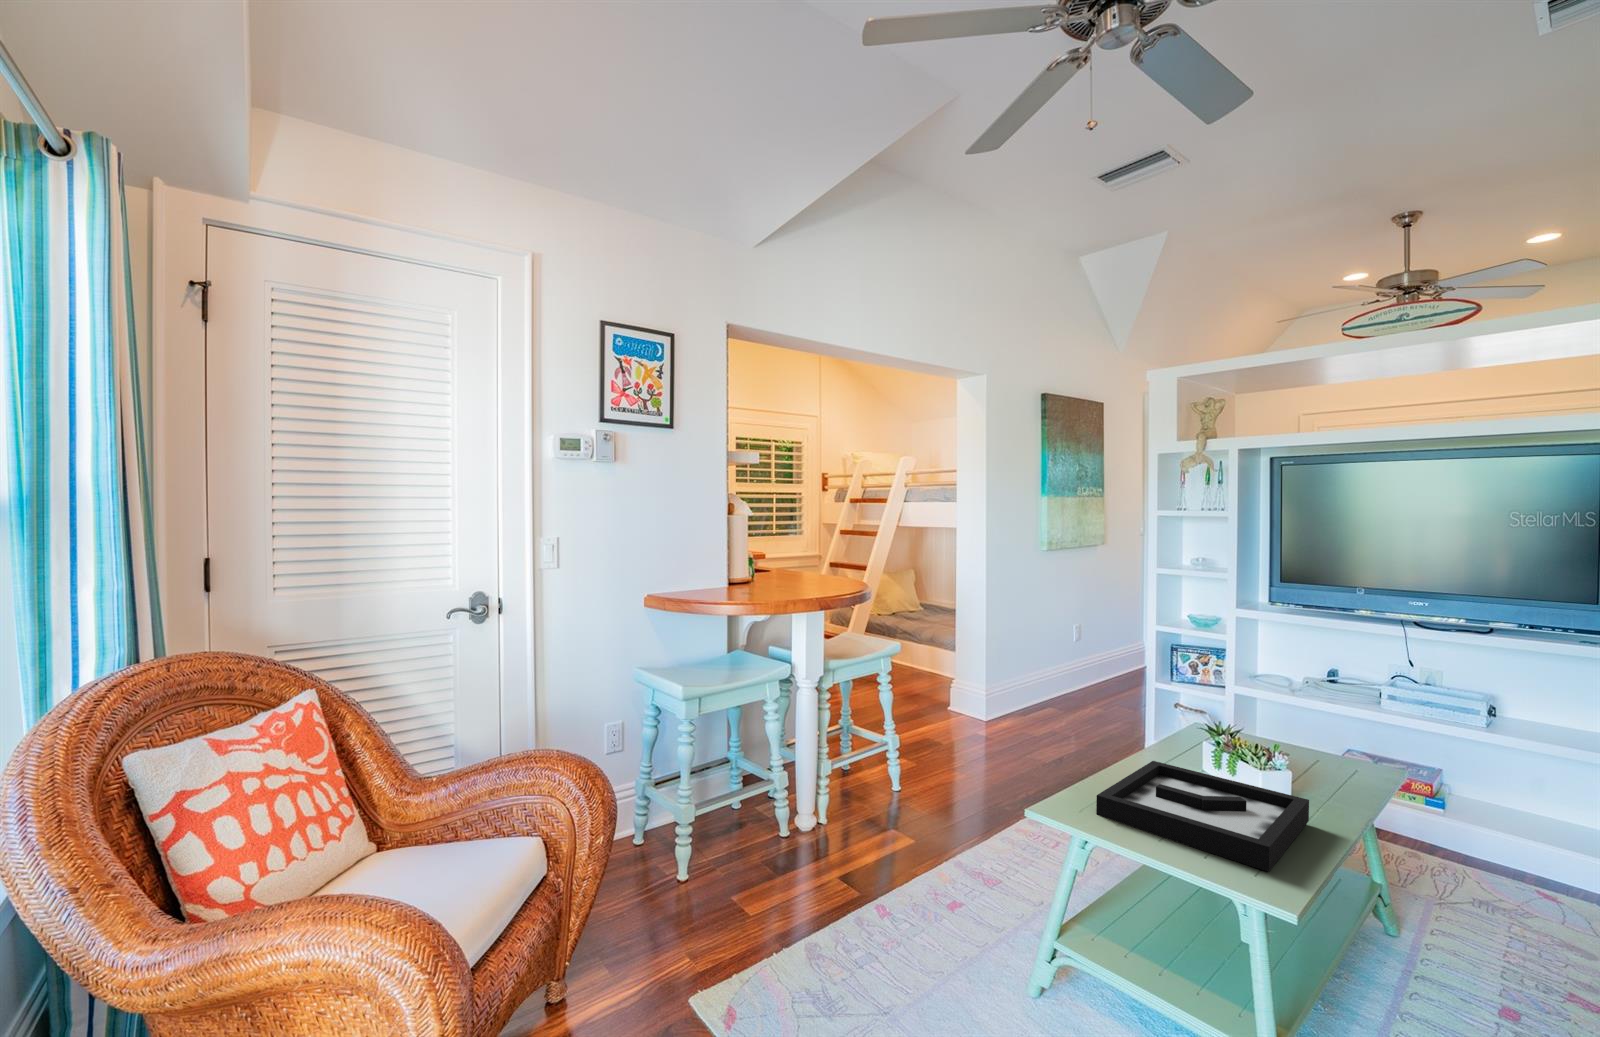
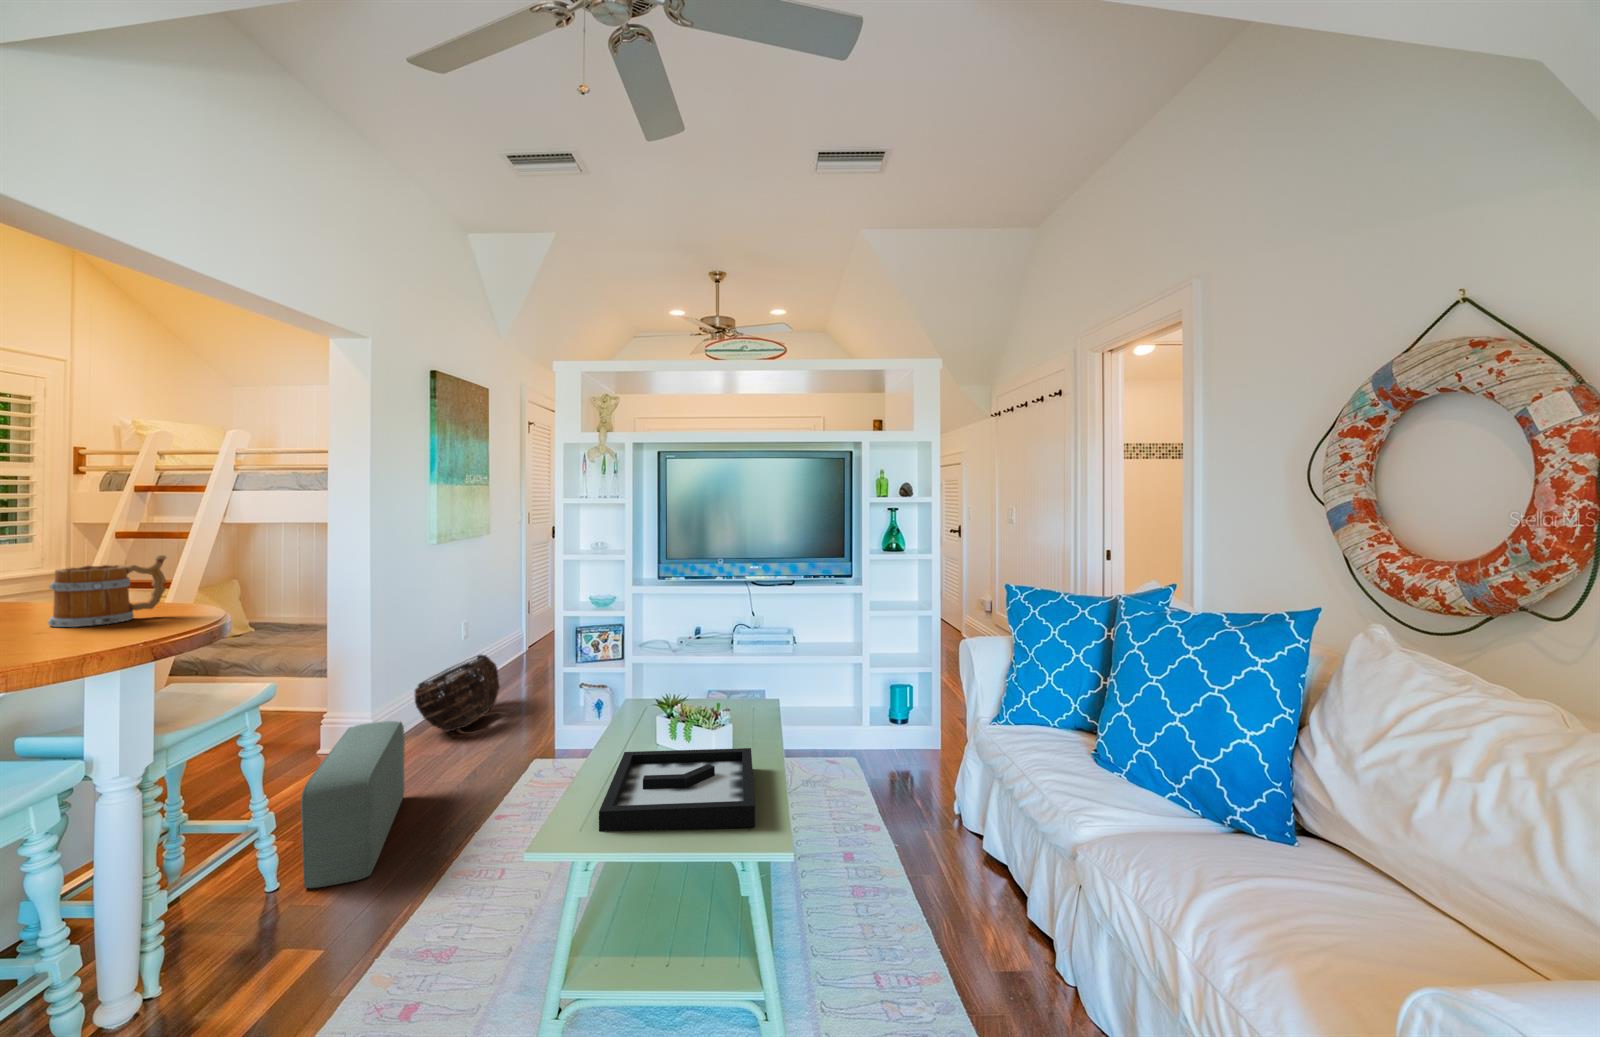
mug: none [788,540,841,581] -> present [48,555,166,627]
basket: none [1017,661,1098,727] -> present [414,655,500,731]
pouf: none [913,694,997,812] -> present [301,721,405,888]

